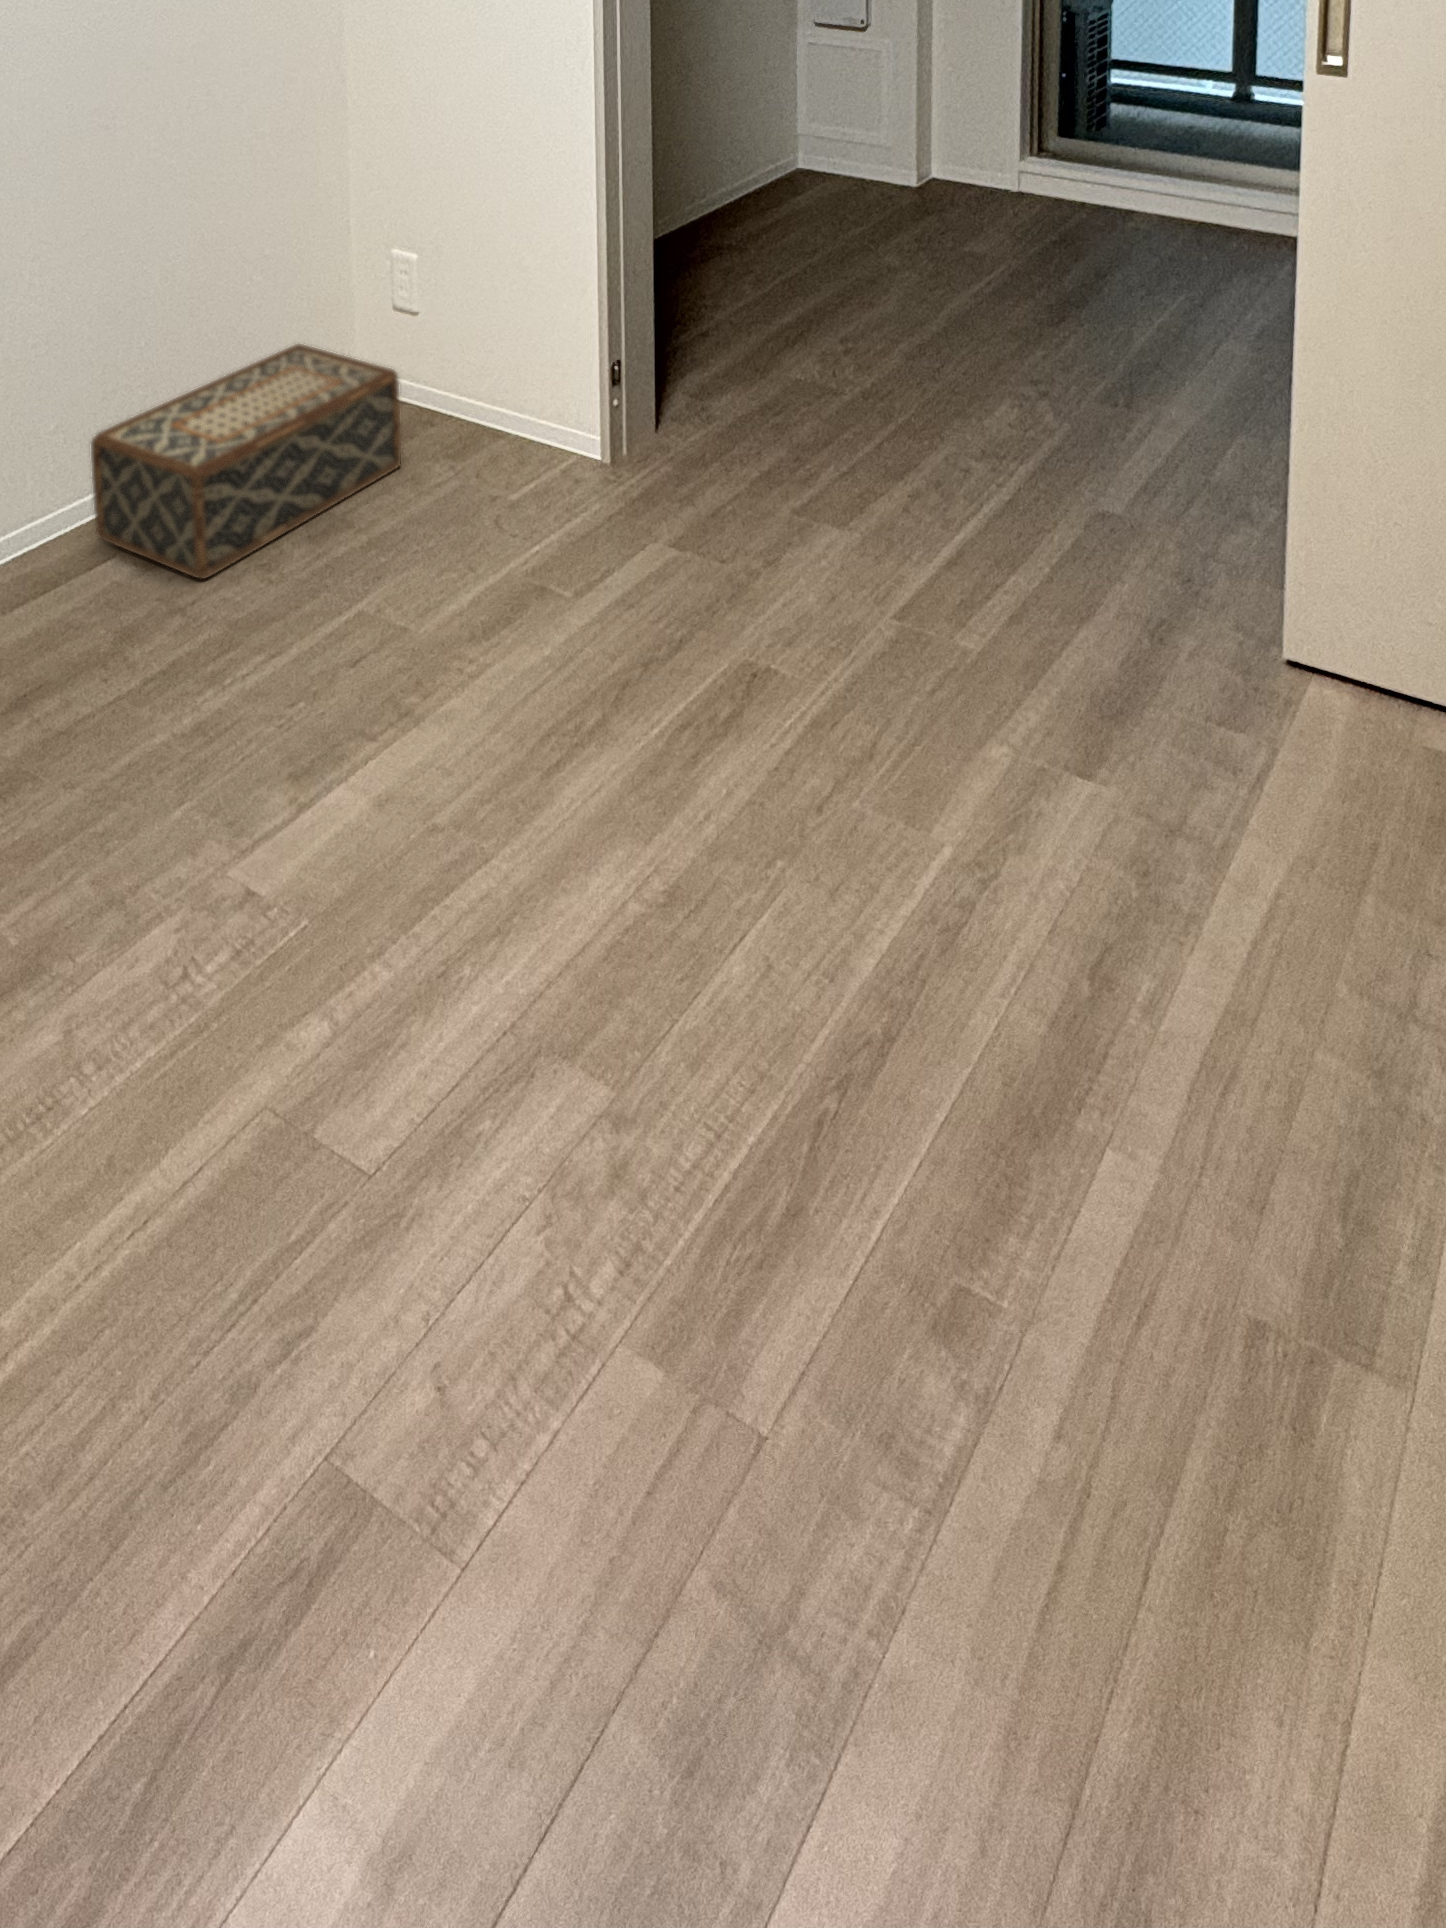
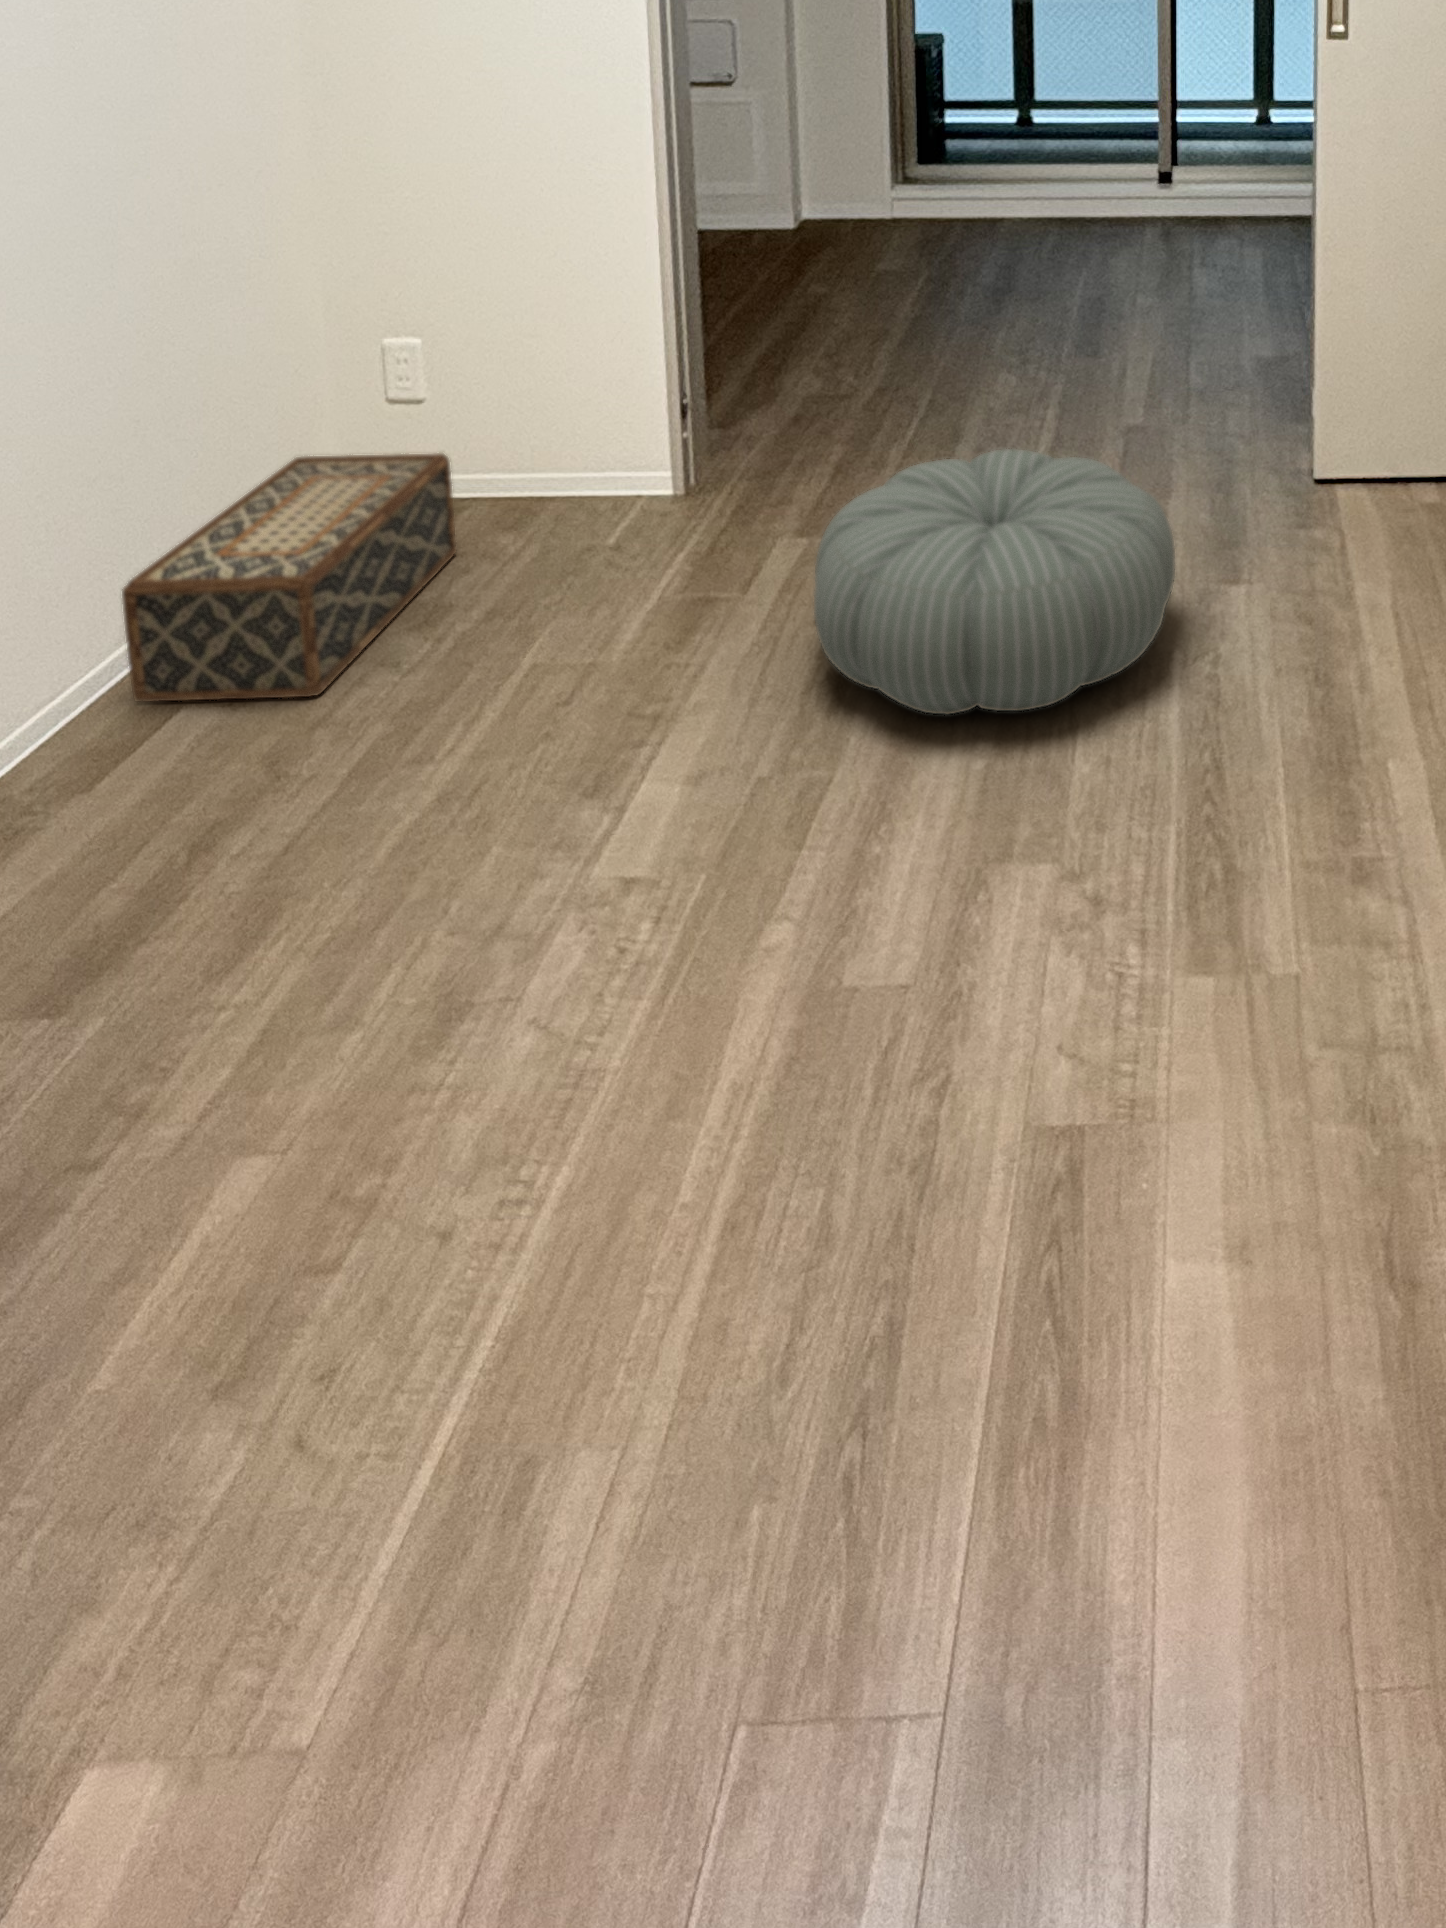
pouf: none [552,507,982,862] -> present [814,449,1175,714]

